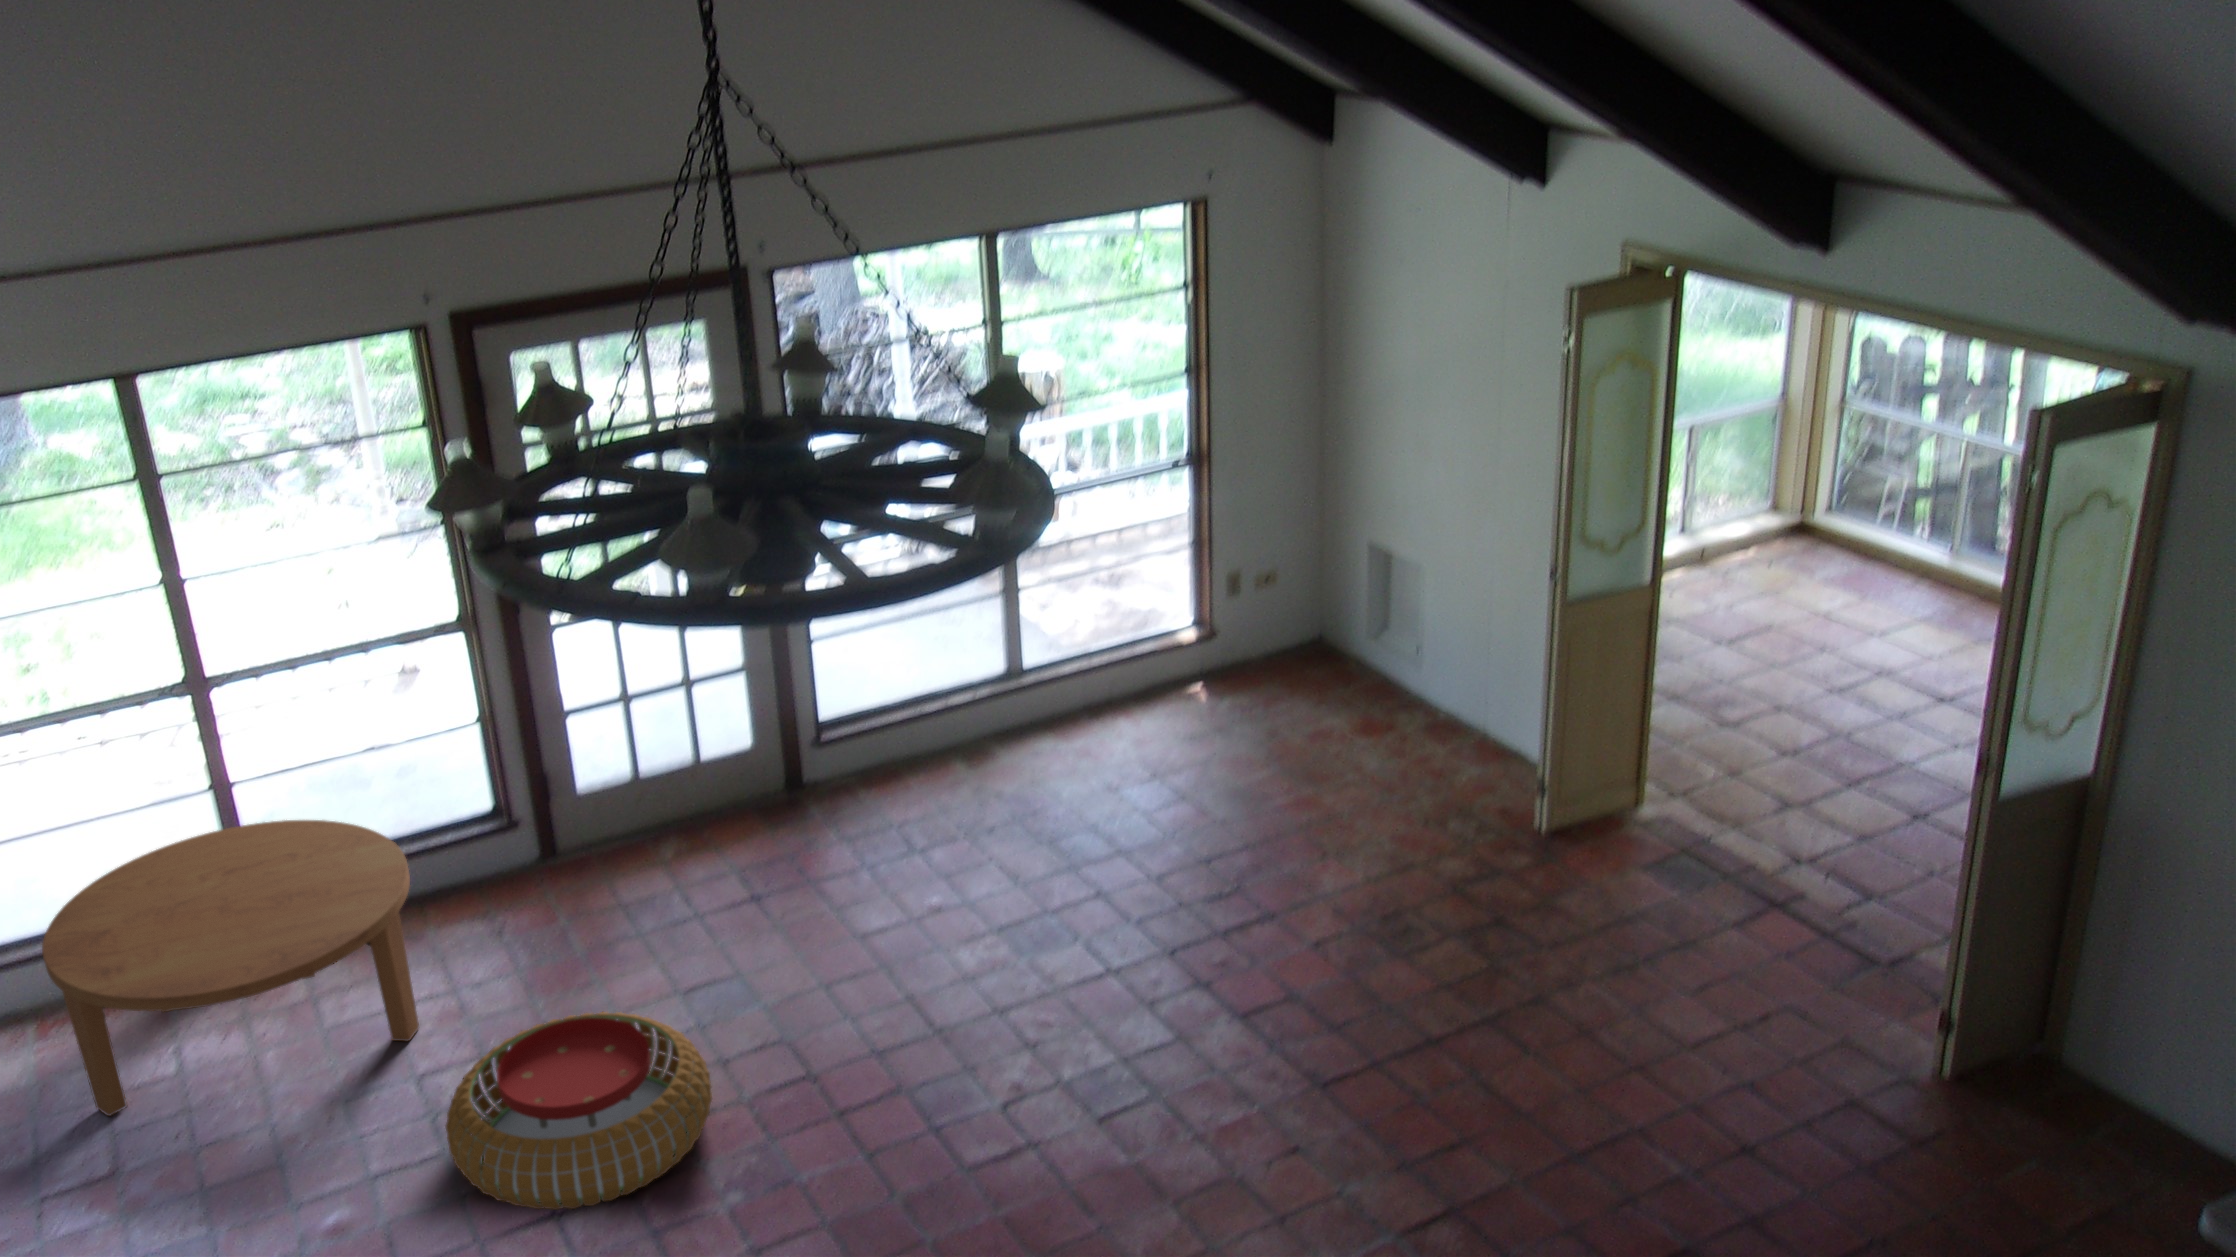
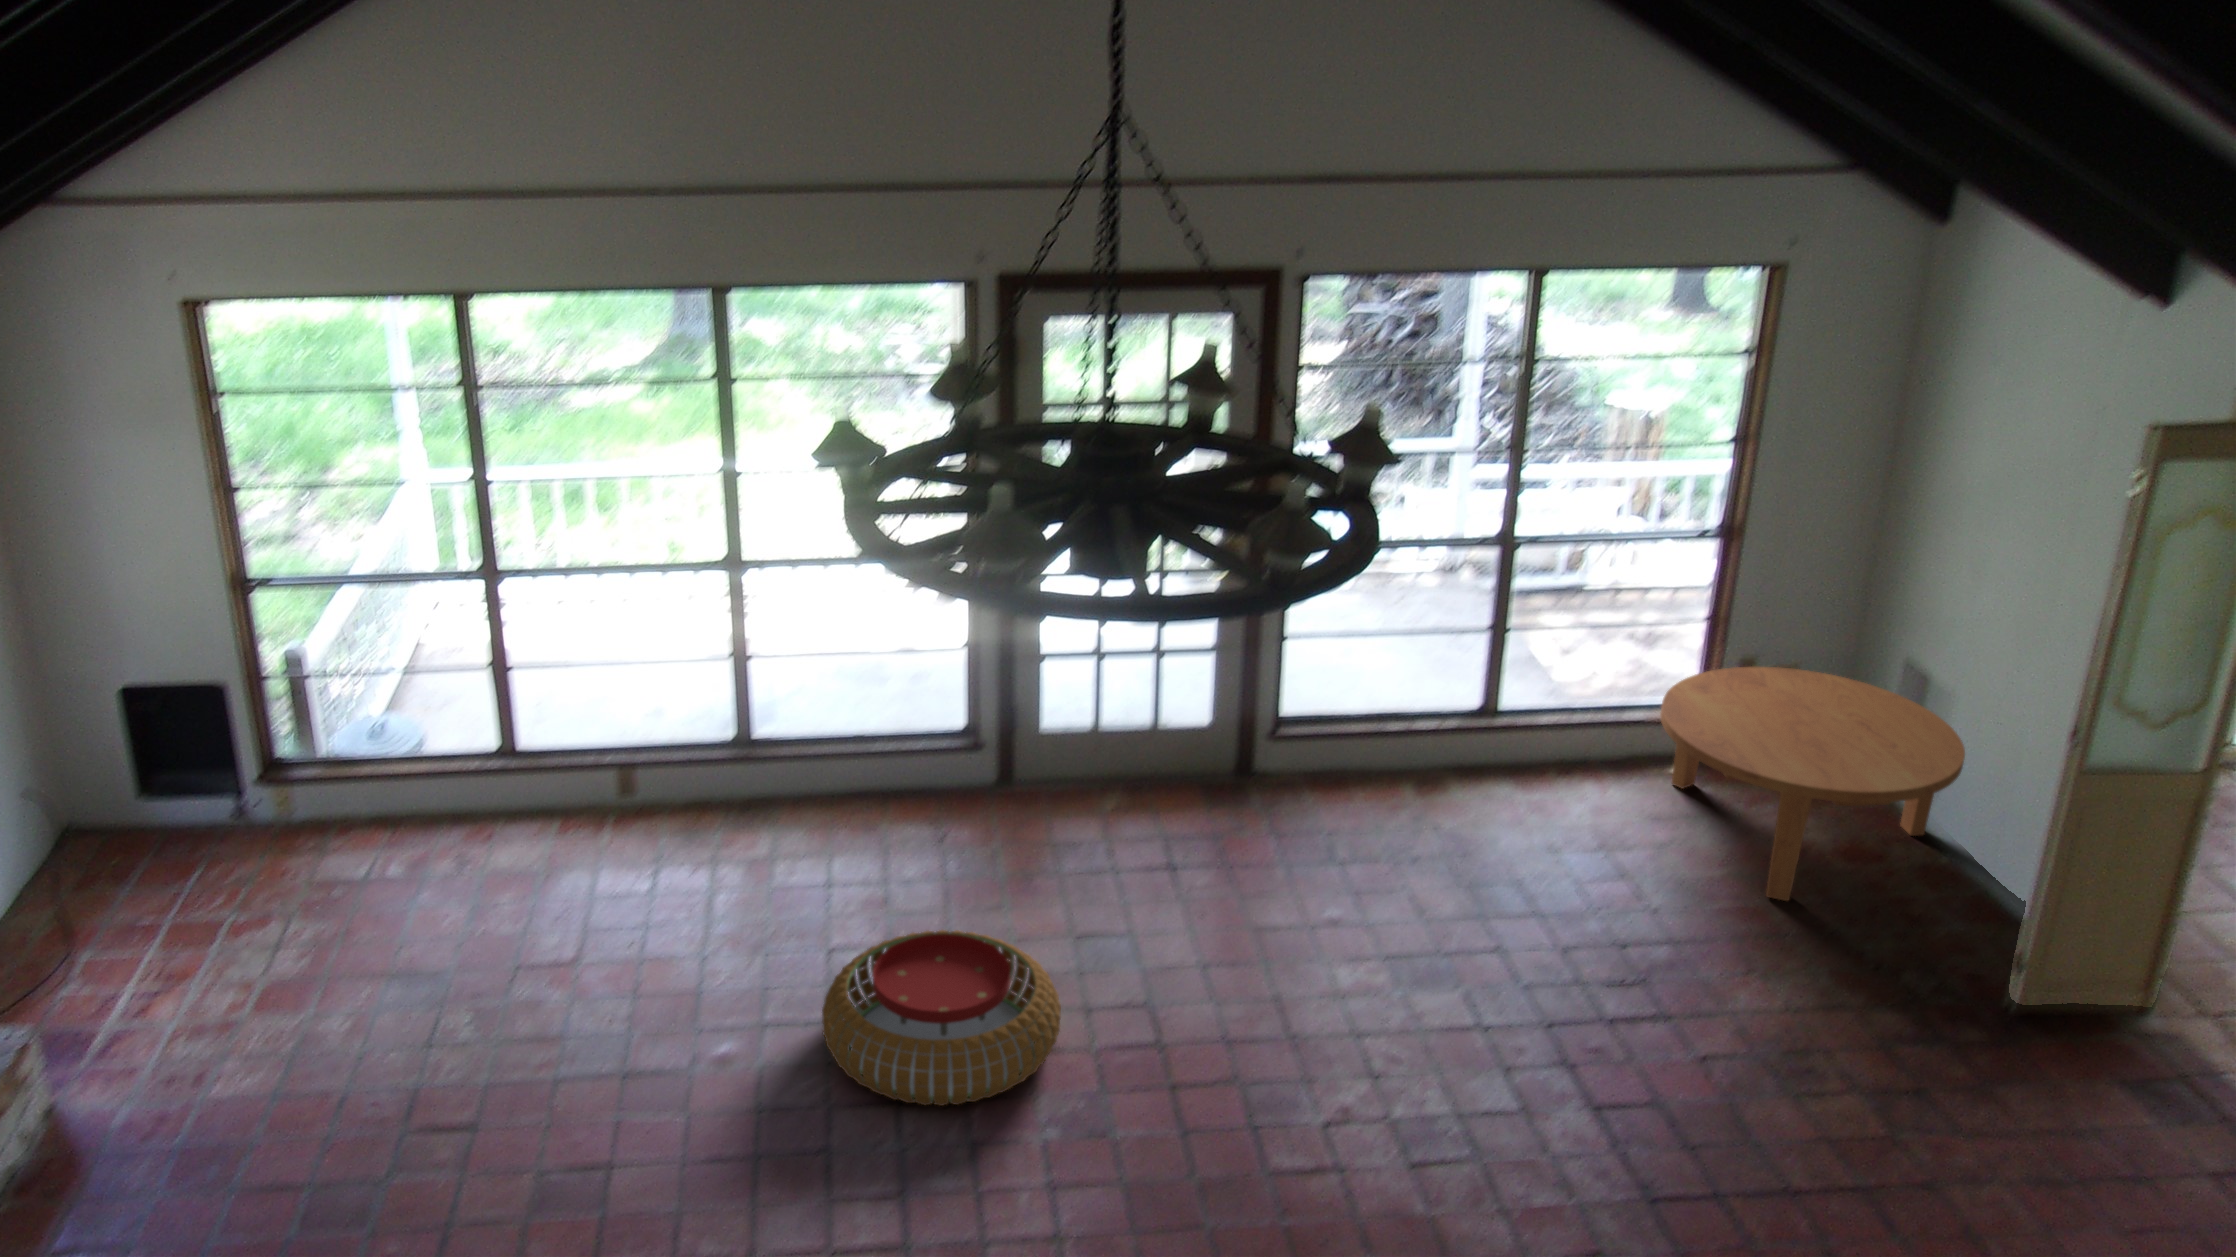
coffee table: present [42,820,419,1116] -> present [1661,667,1965,901]

